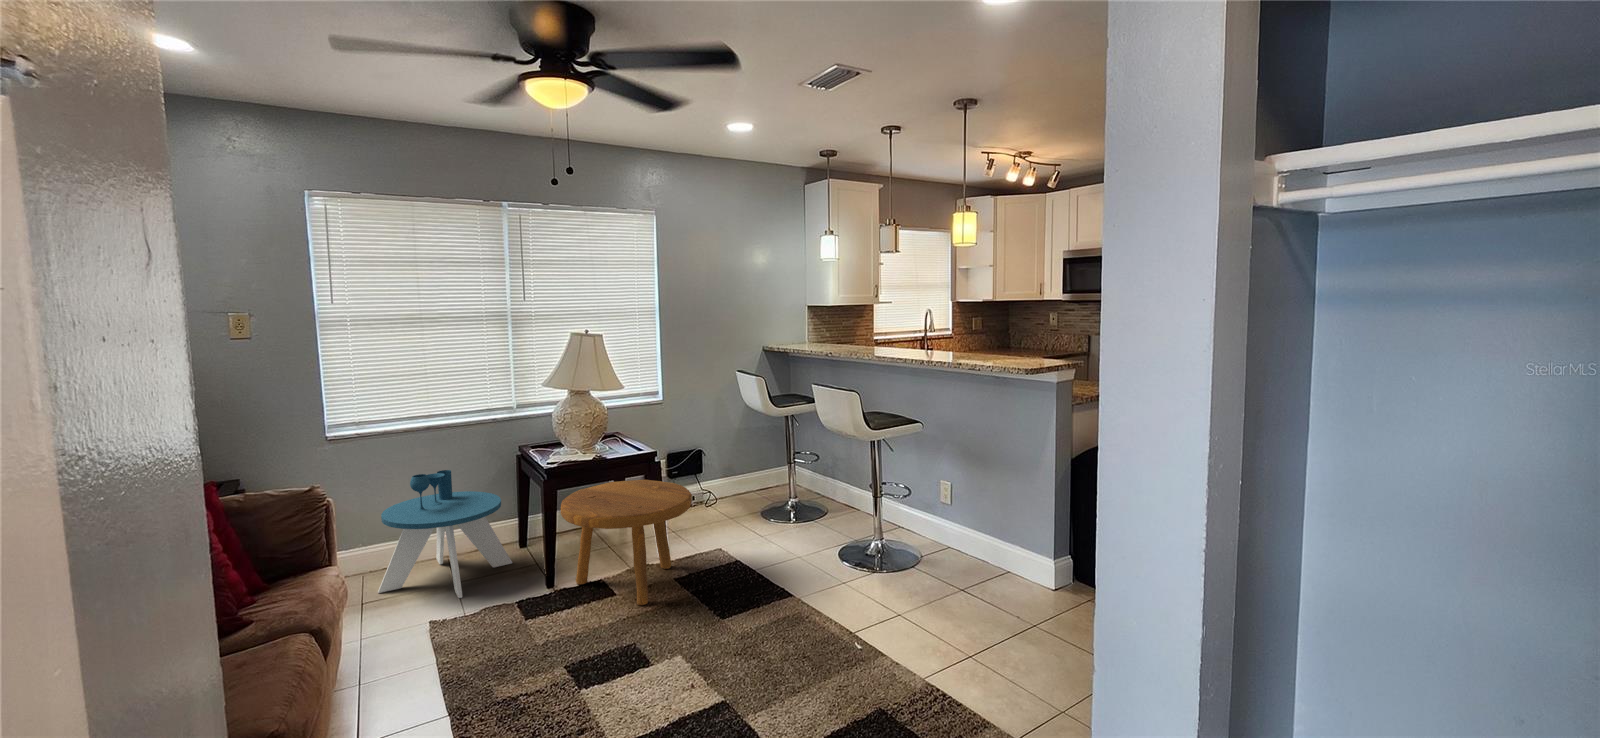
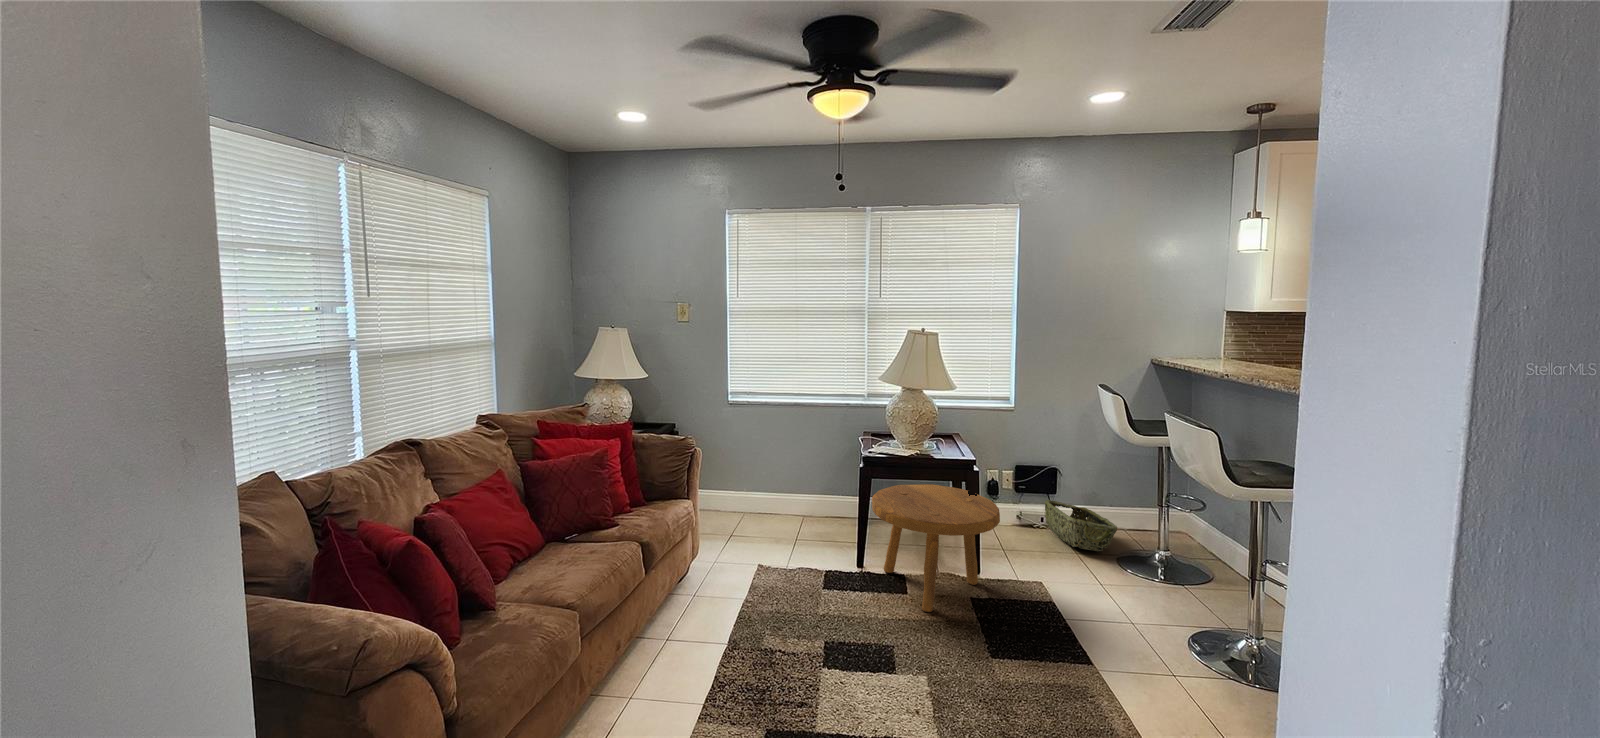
side table: present [378,470,512,598] -> none [747,442,849,552]
woven basket: none [695,476,762,512] -> present [1045,500,1117,552]

